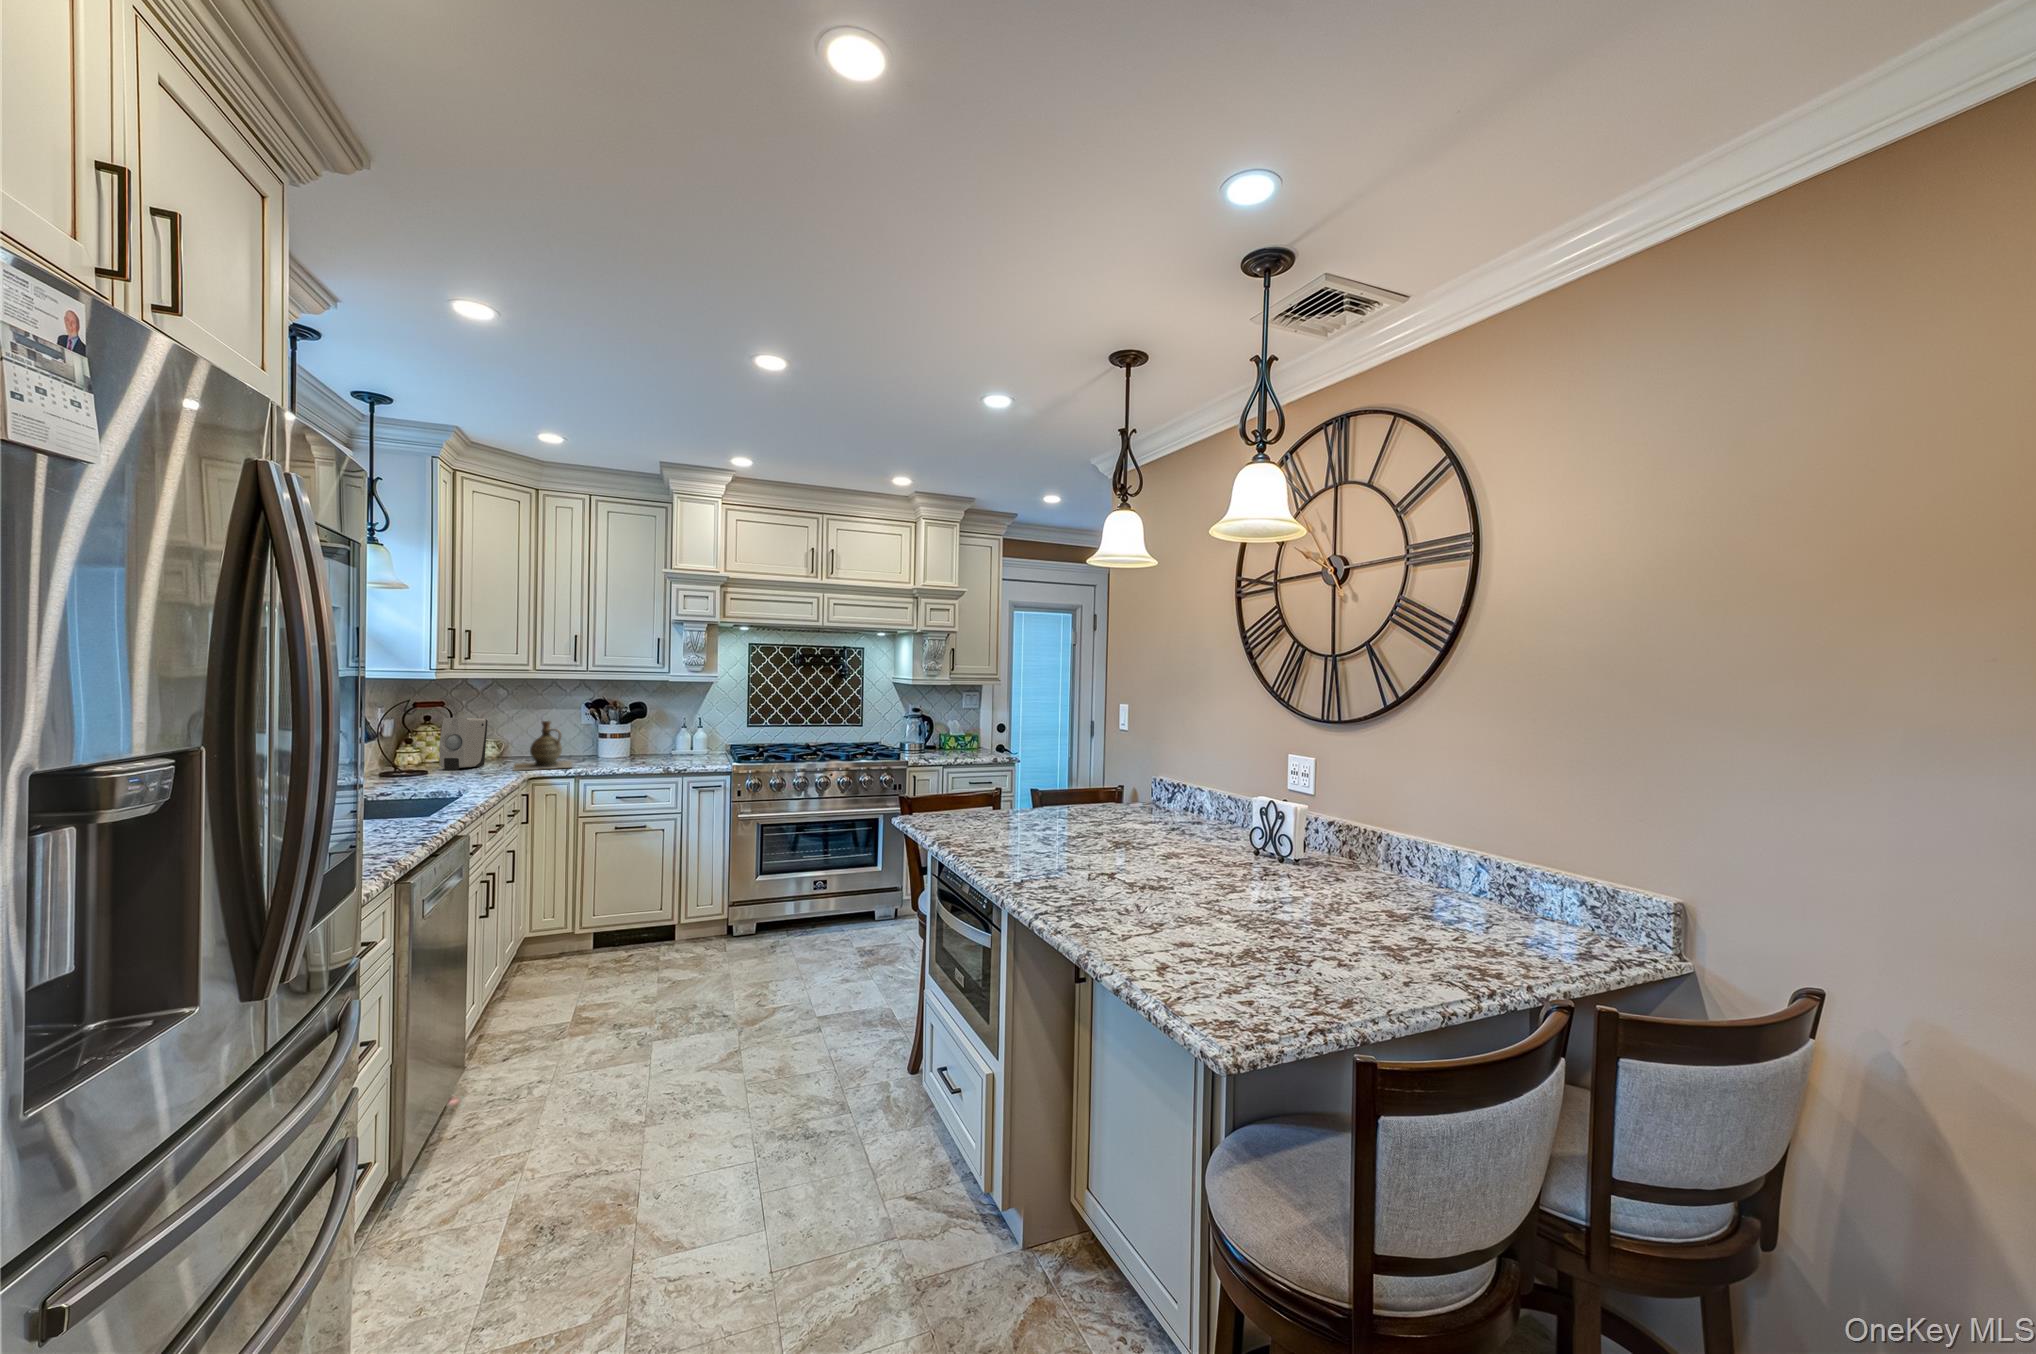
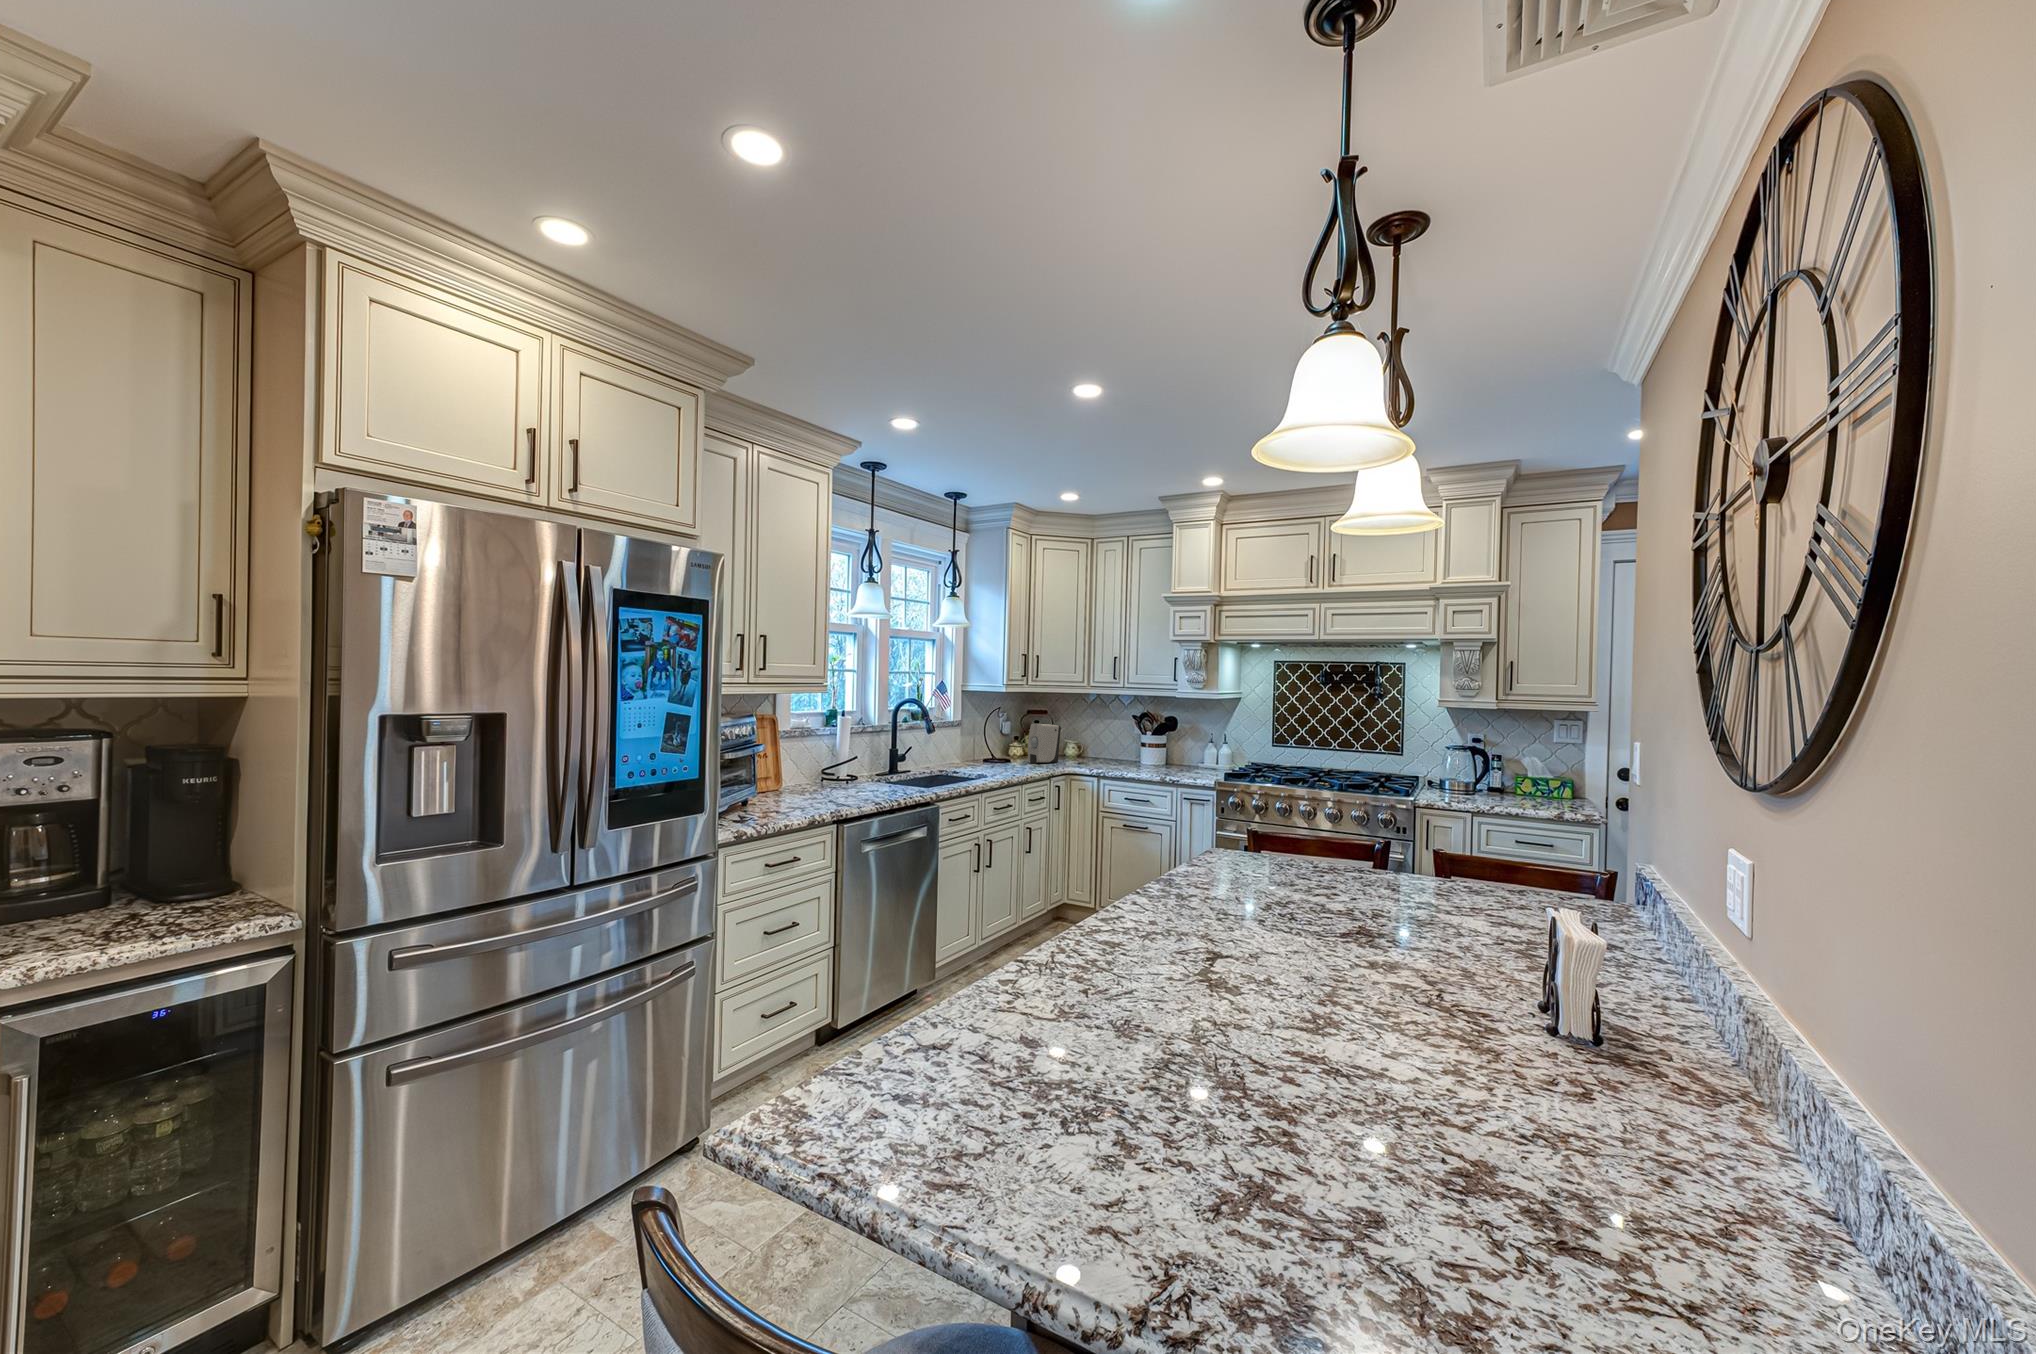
ceramic jug: present [513,721,572,771] -> none [1061,730,1113,770]

